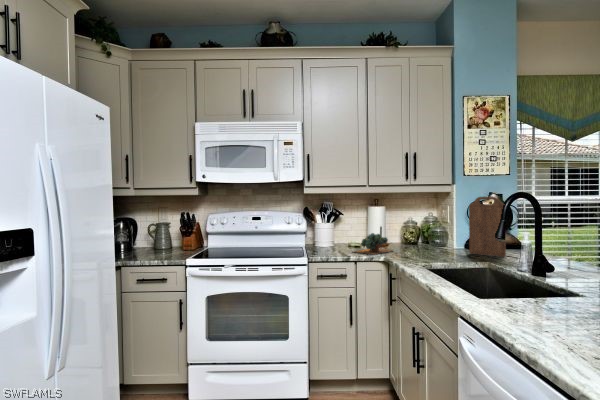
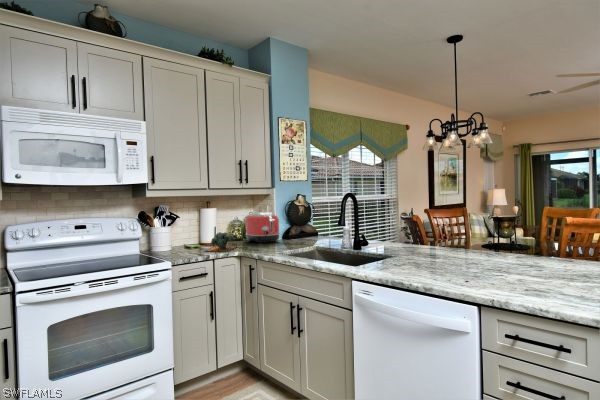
cutting board: present [469,197,506,257] -> none [293,197,319,242]
toaster: none [417,214,456,251] -> present [246,212,280,243]

